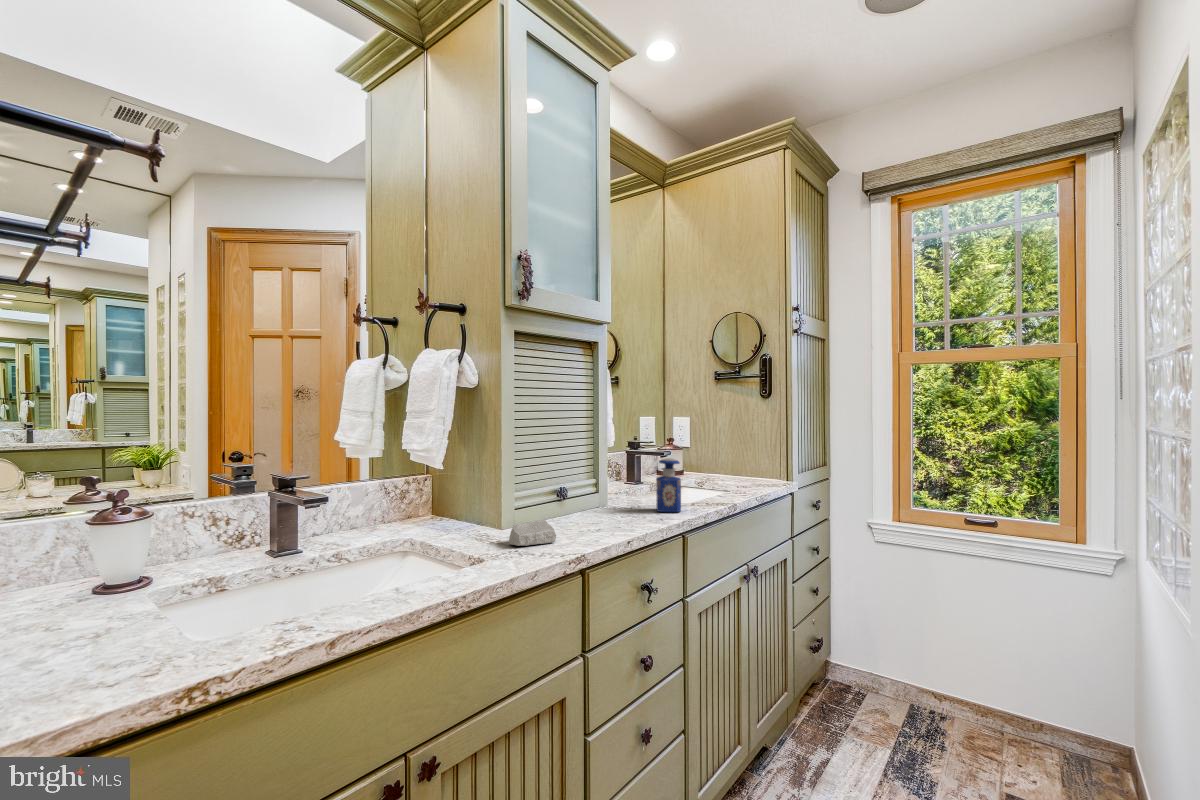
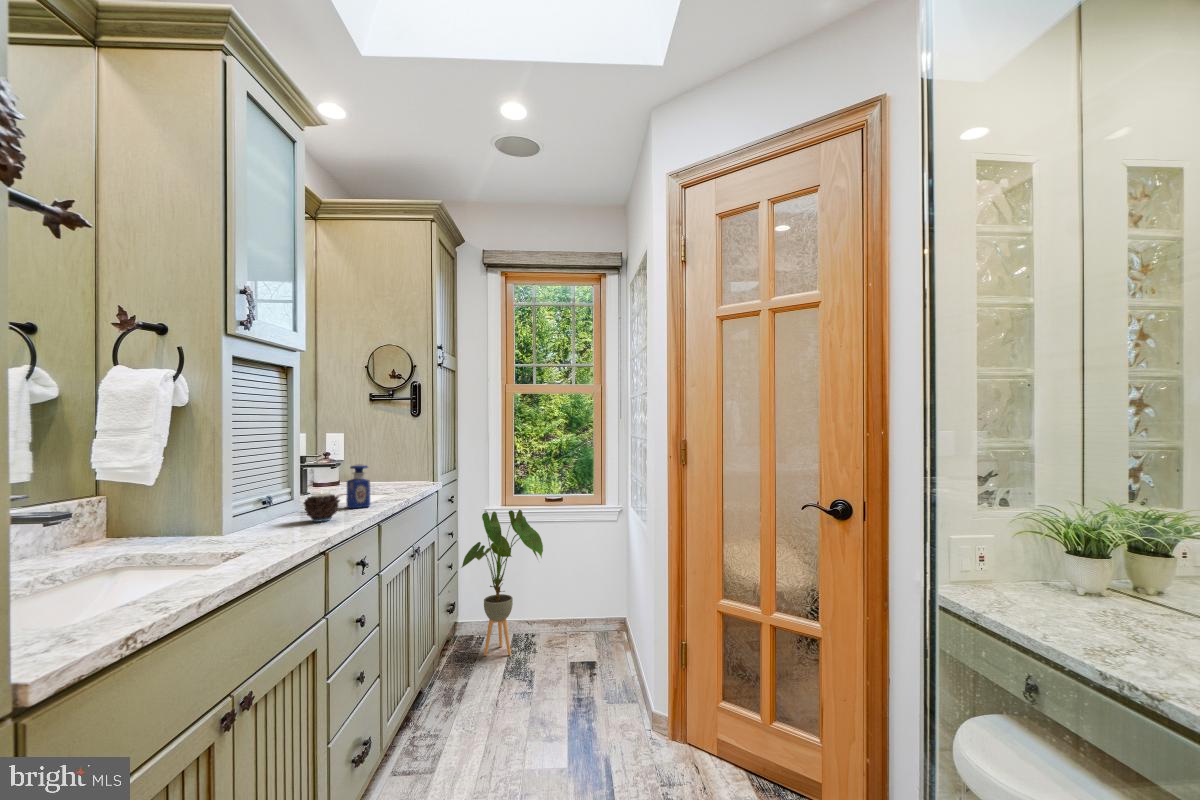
candle: none [590,488,630,527] -> present [303,494,340,522]
soap bar: present [509,520,556,546] -> none [247,518,292,541]
house plant: none [826,531,953,737] -> present [461,510,543,656]

